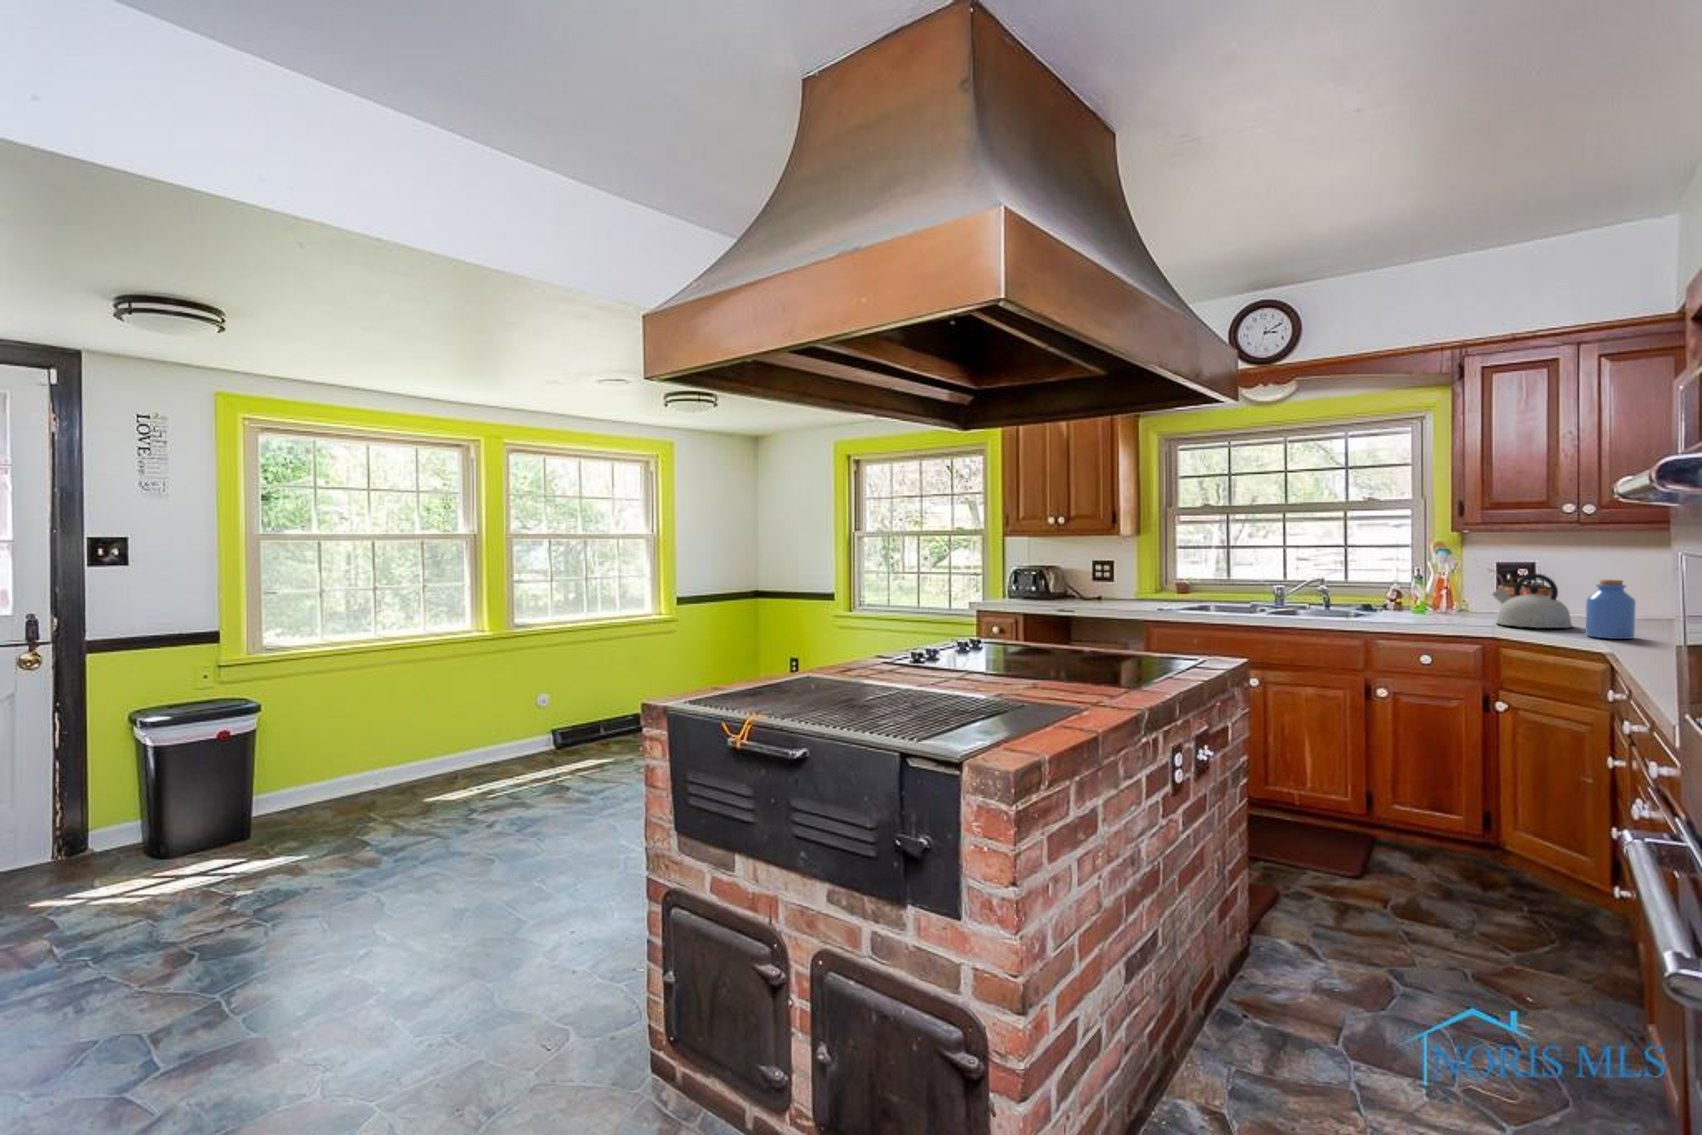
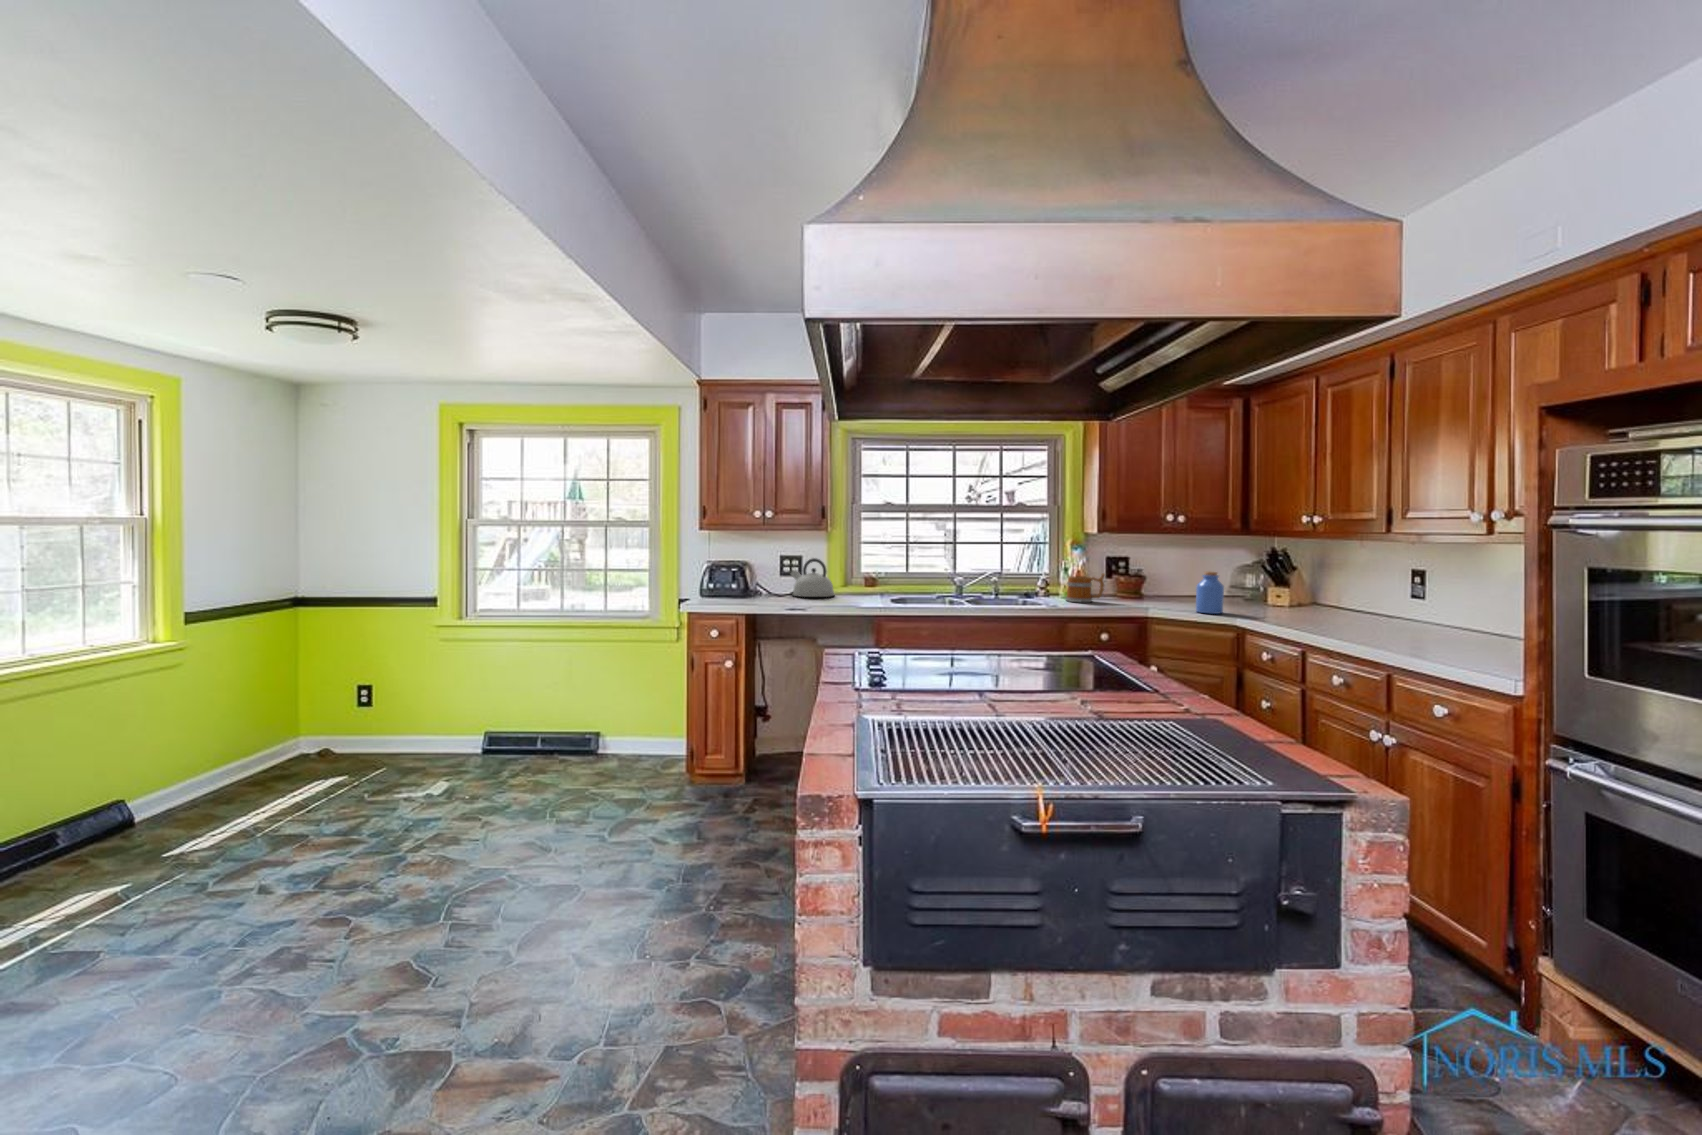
kettle: present [1493,574,1572,628] -> present [791,558,834,597]
mug: none [1406,582,1466,618] -> present [1066,573,1105,602]

